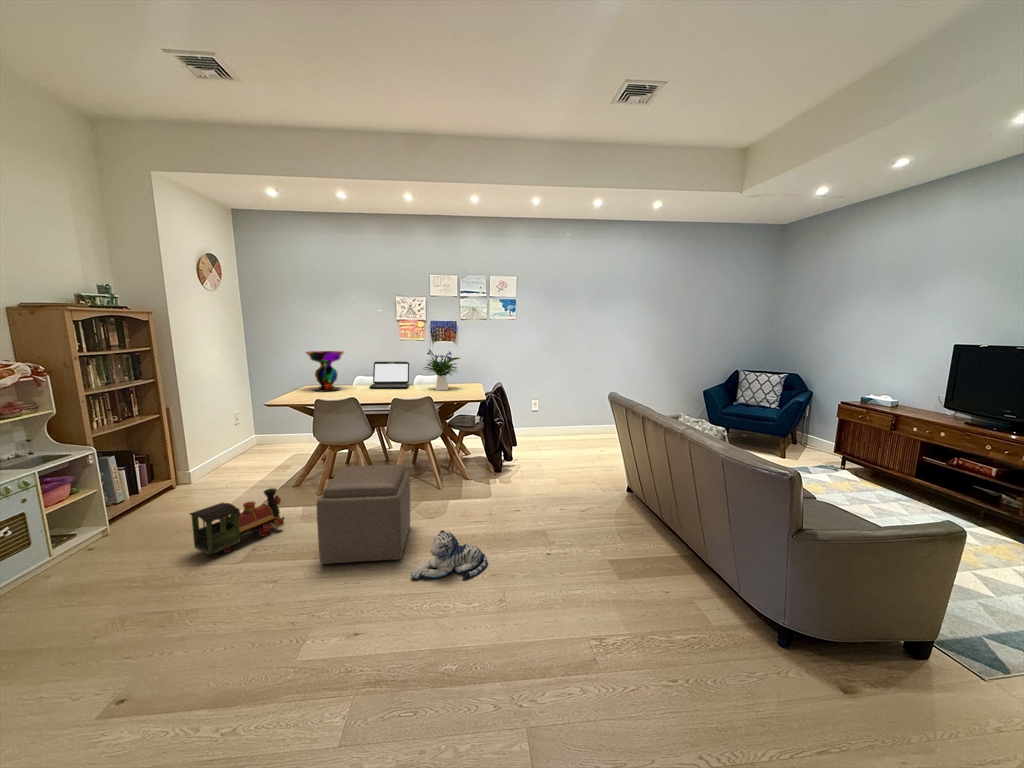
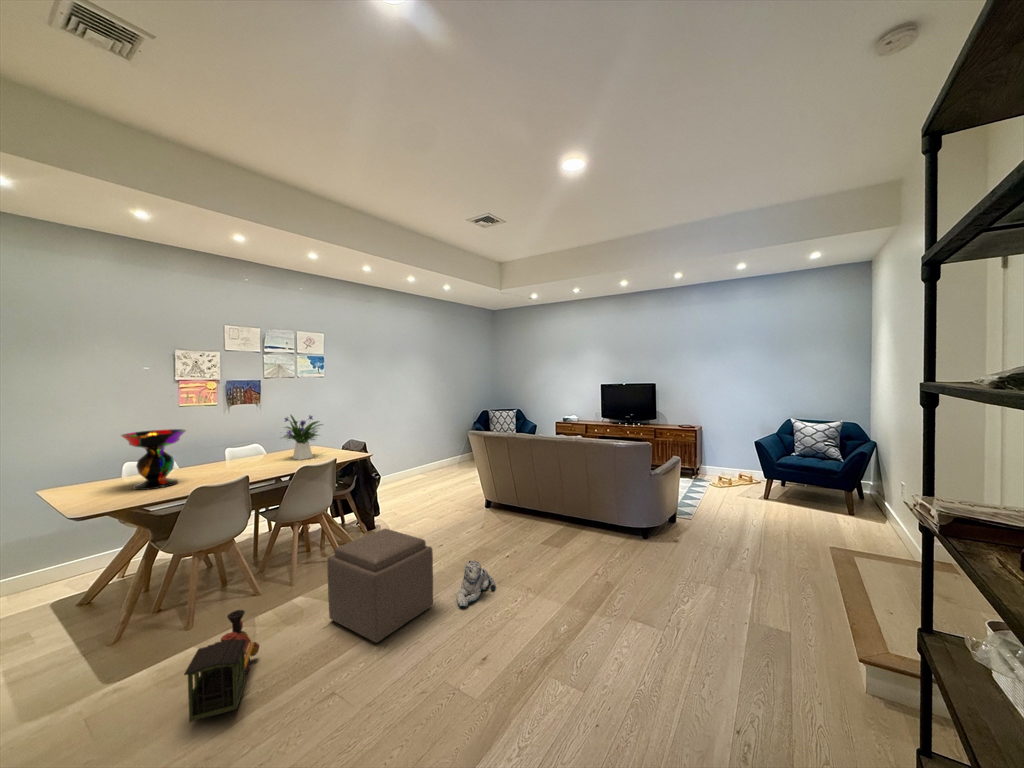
laptop: present [370,362,409,389] -> none [195,433,261,473]

